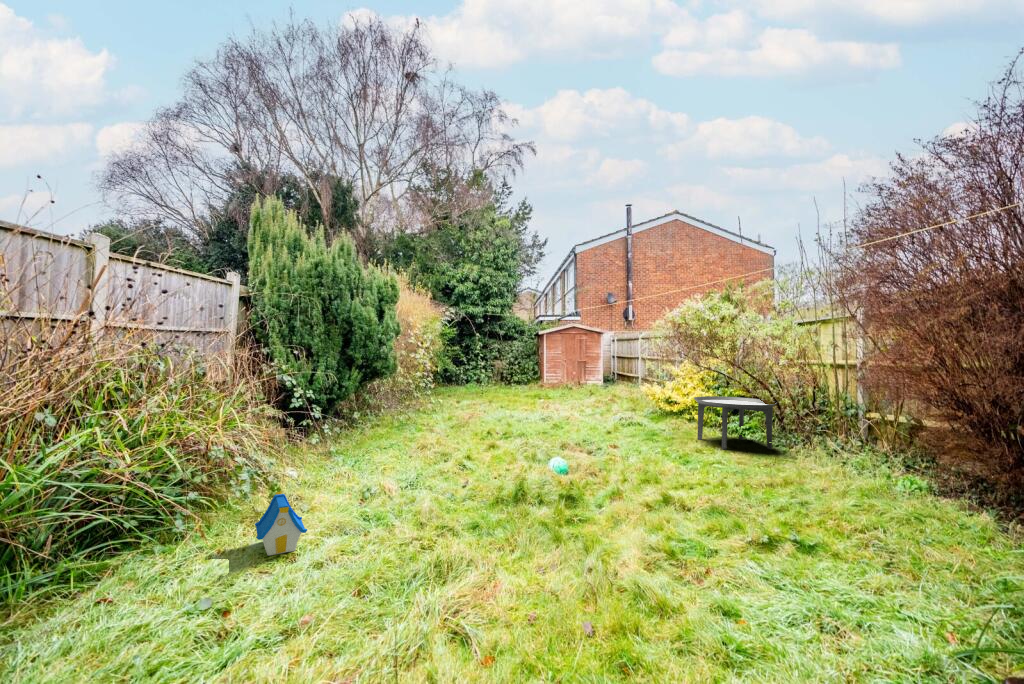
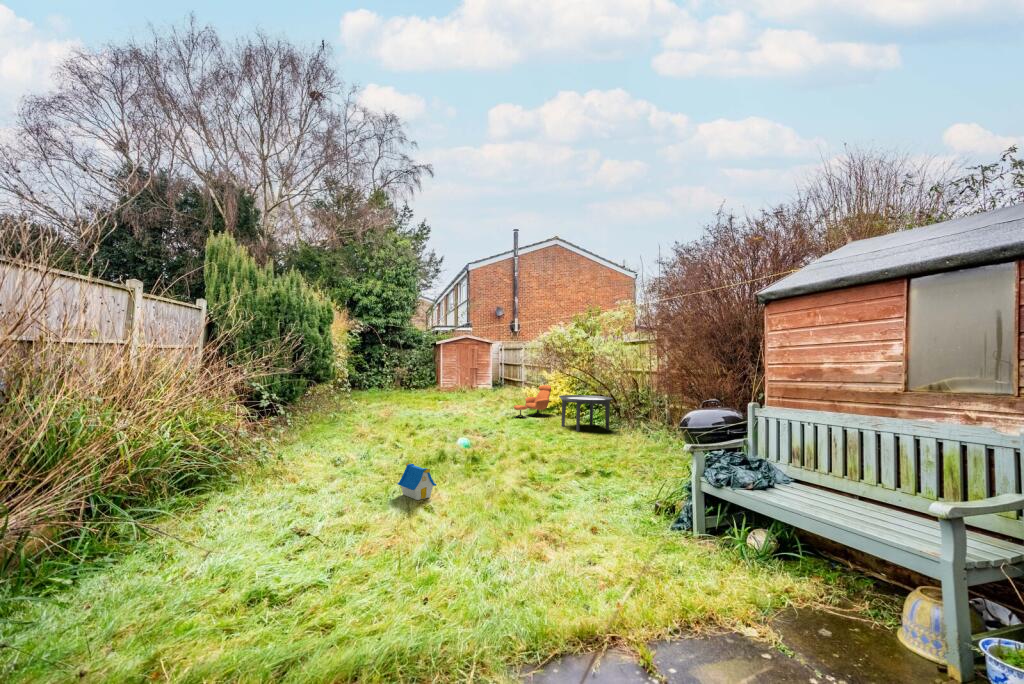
lounge chair: none [629,382,679,426] -> present [514,385,551,418]
toy house: present [255,491,307,556] -> present [397,463,437,500]

